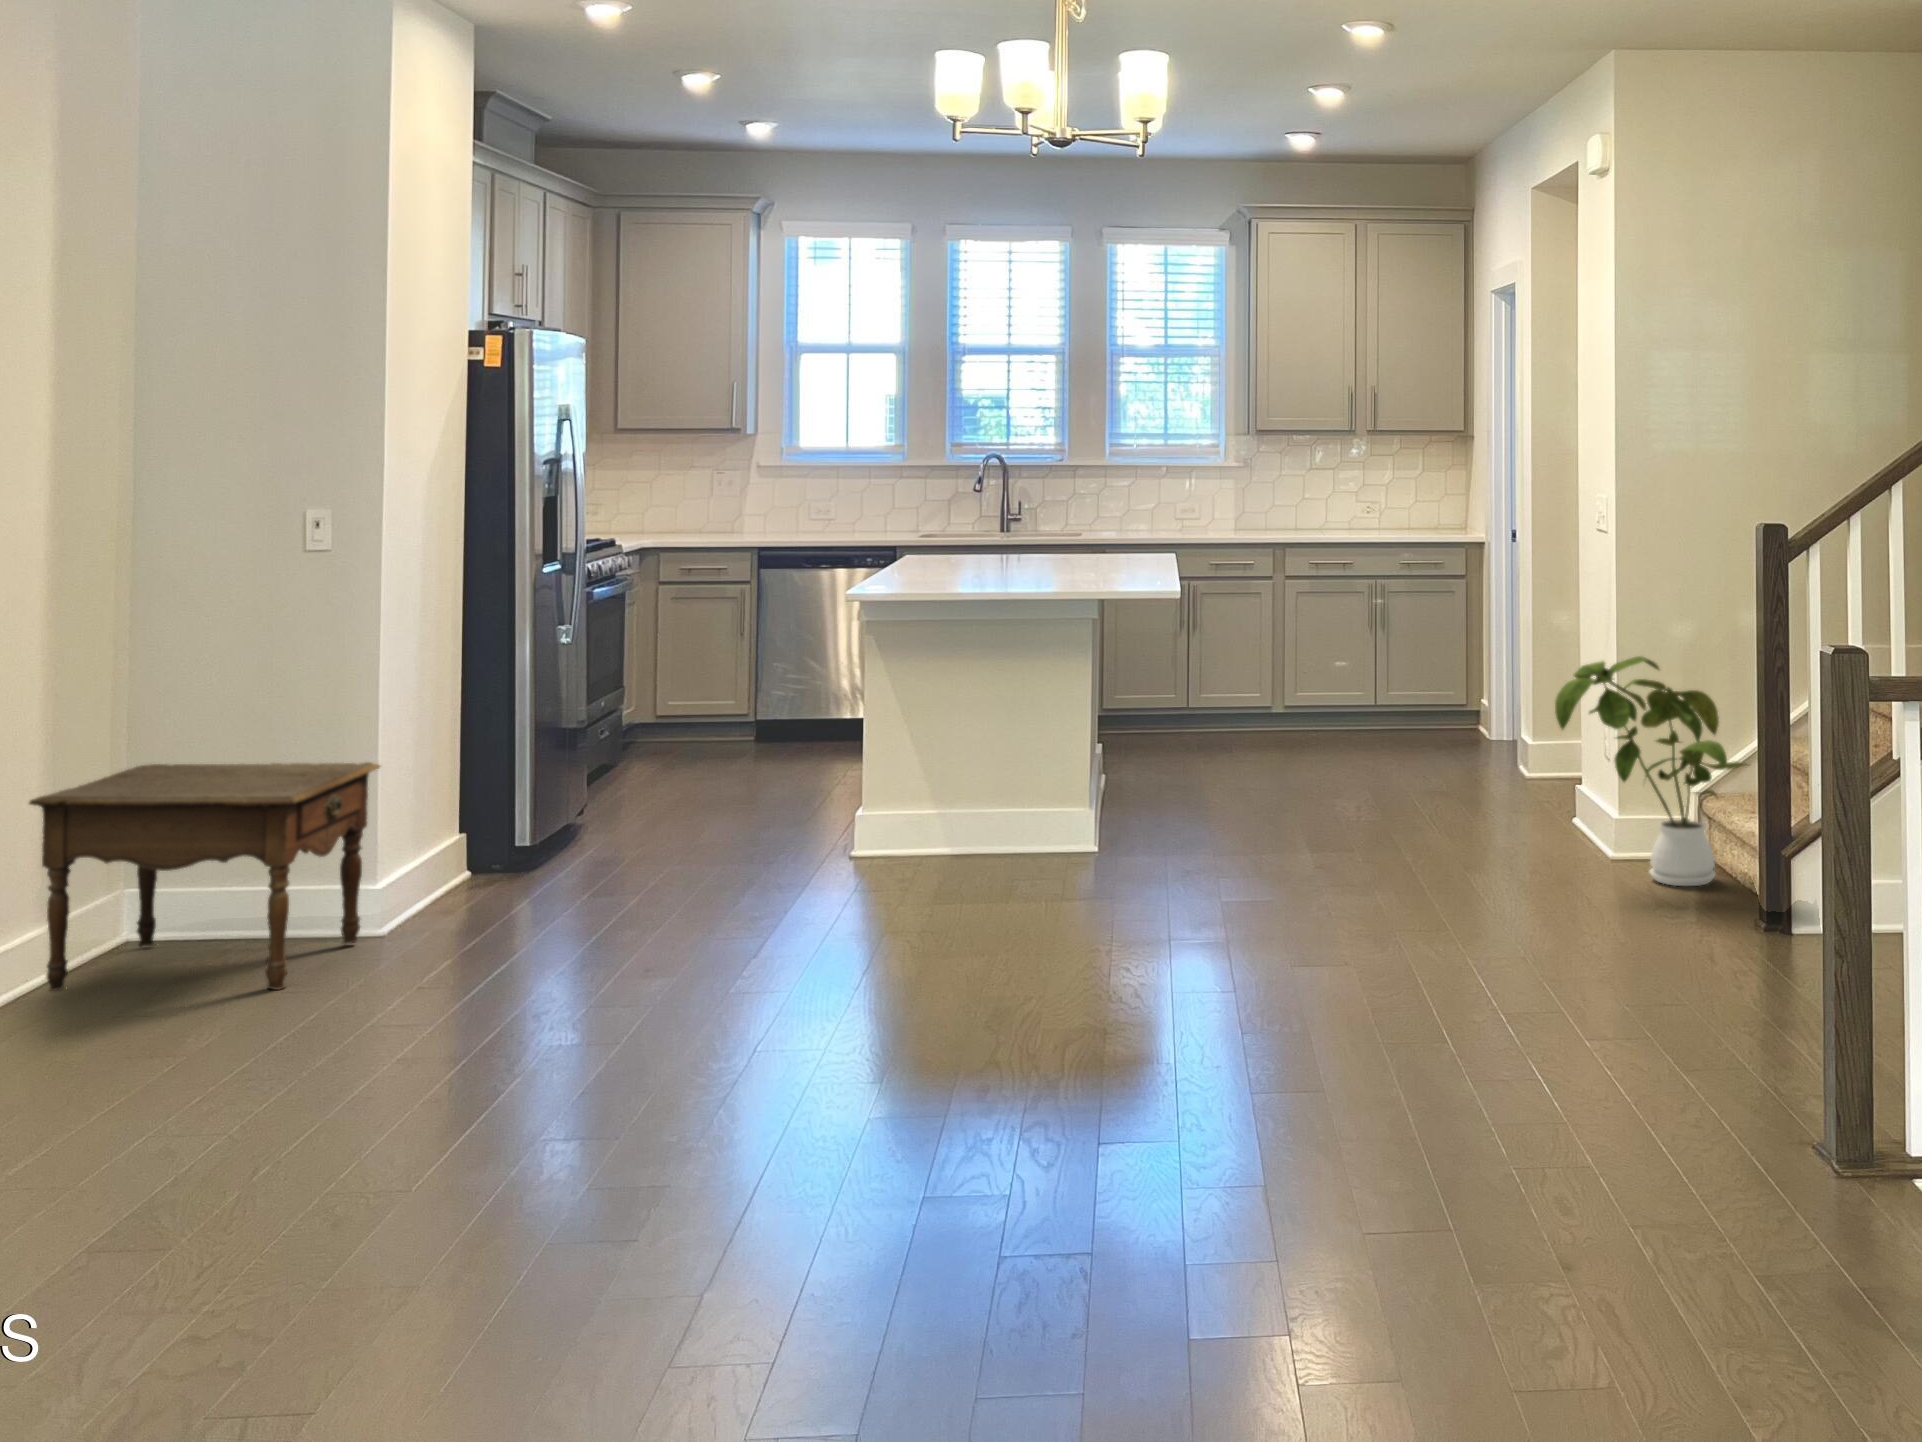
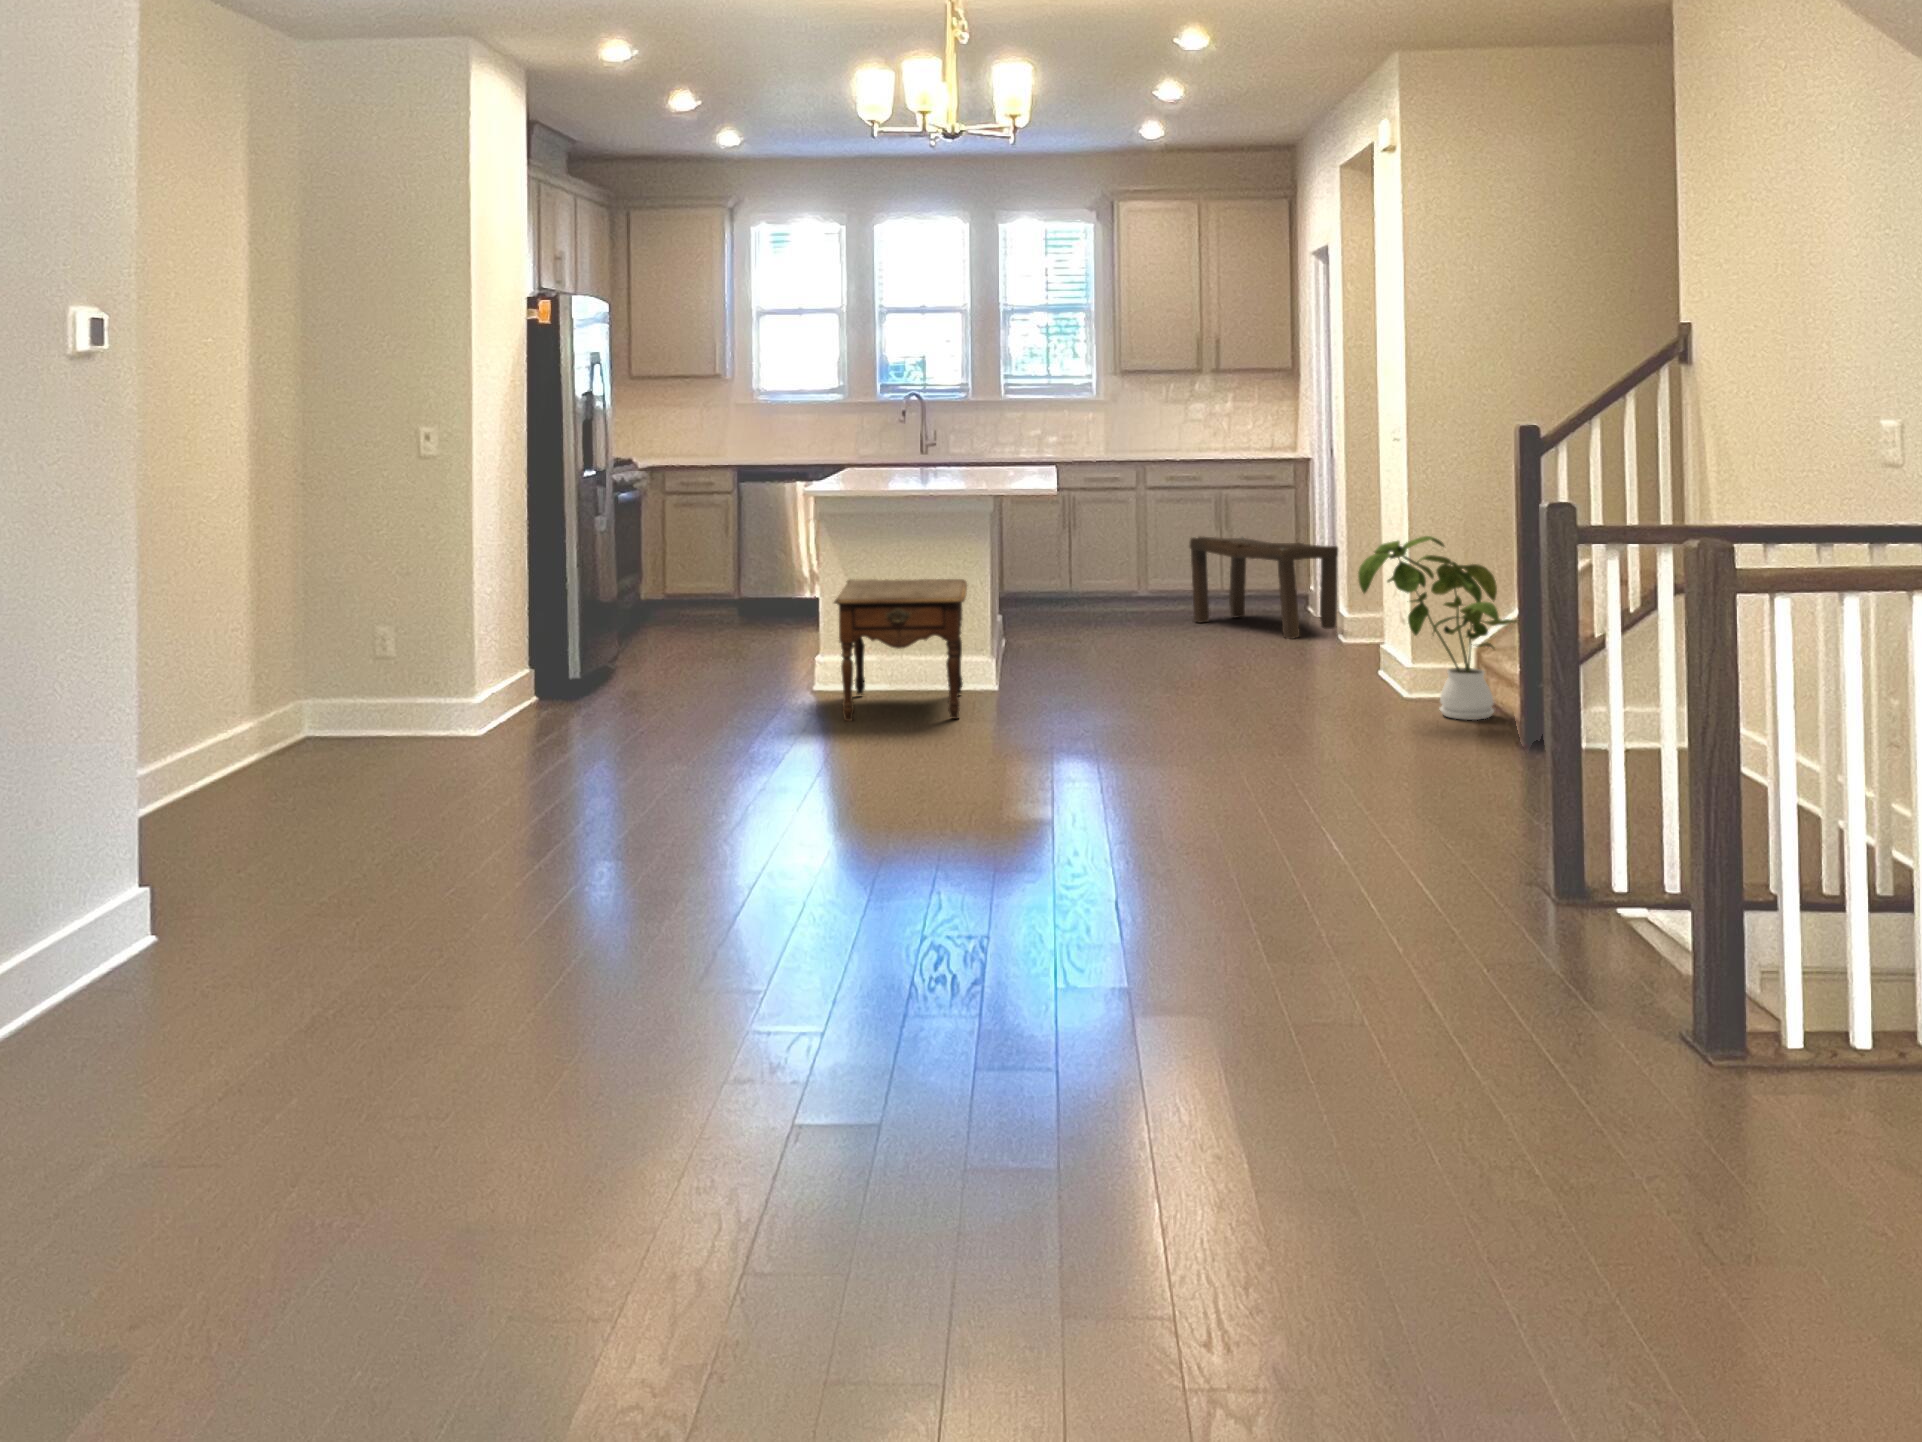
bench: none [1335,640,1519,770] -> present [1190,536,1338,639]
side table: present [29,762,380,991] -> present [834,579,967,721]

